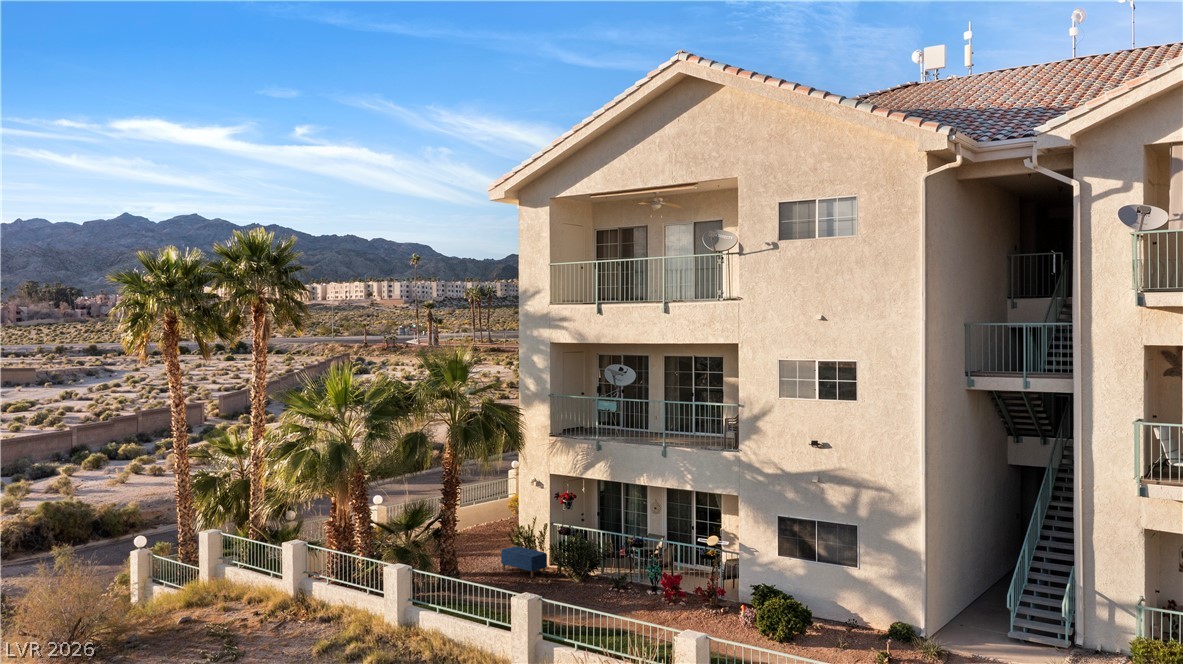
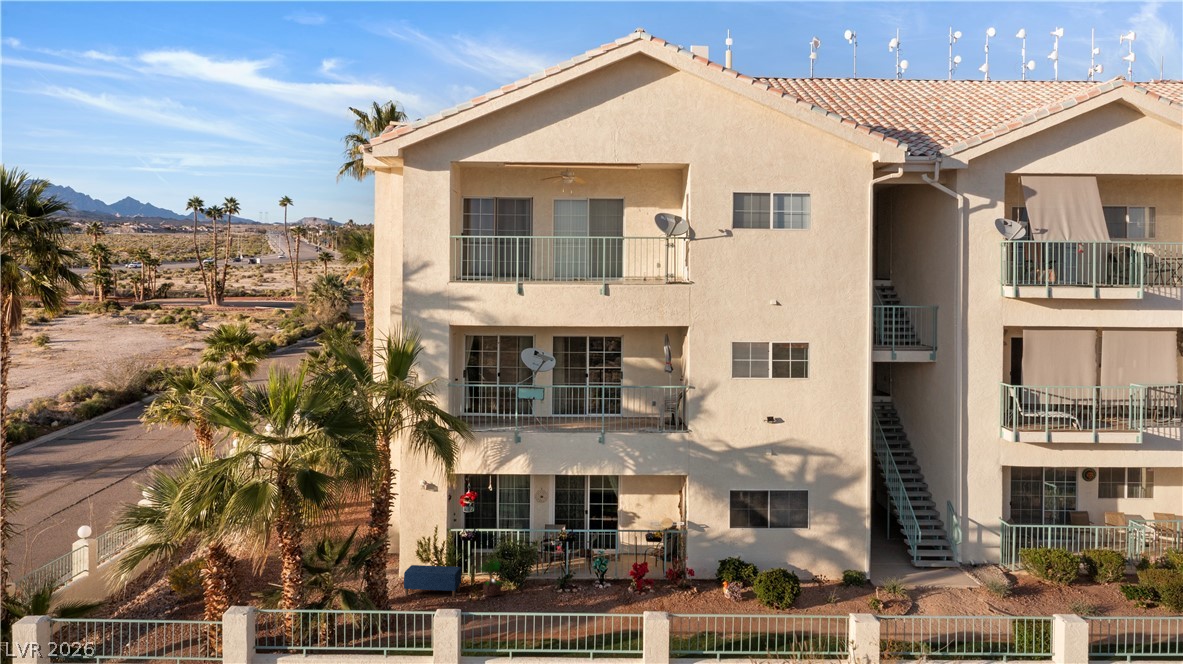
potted tree: none [545,545,569,582] -> present [480,560,501,596]

